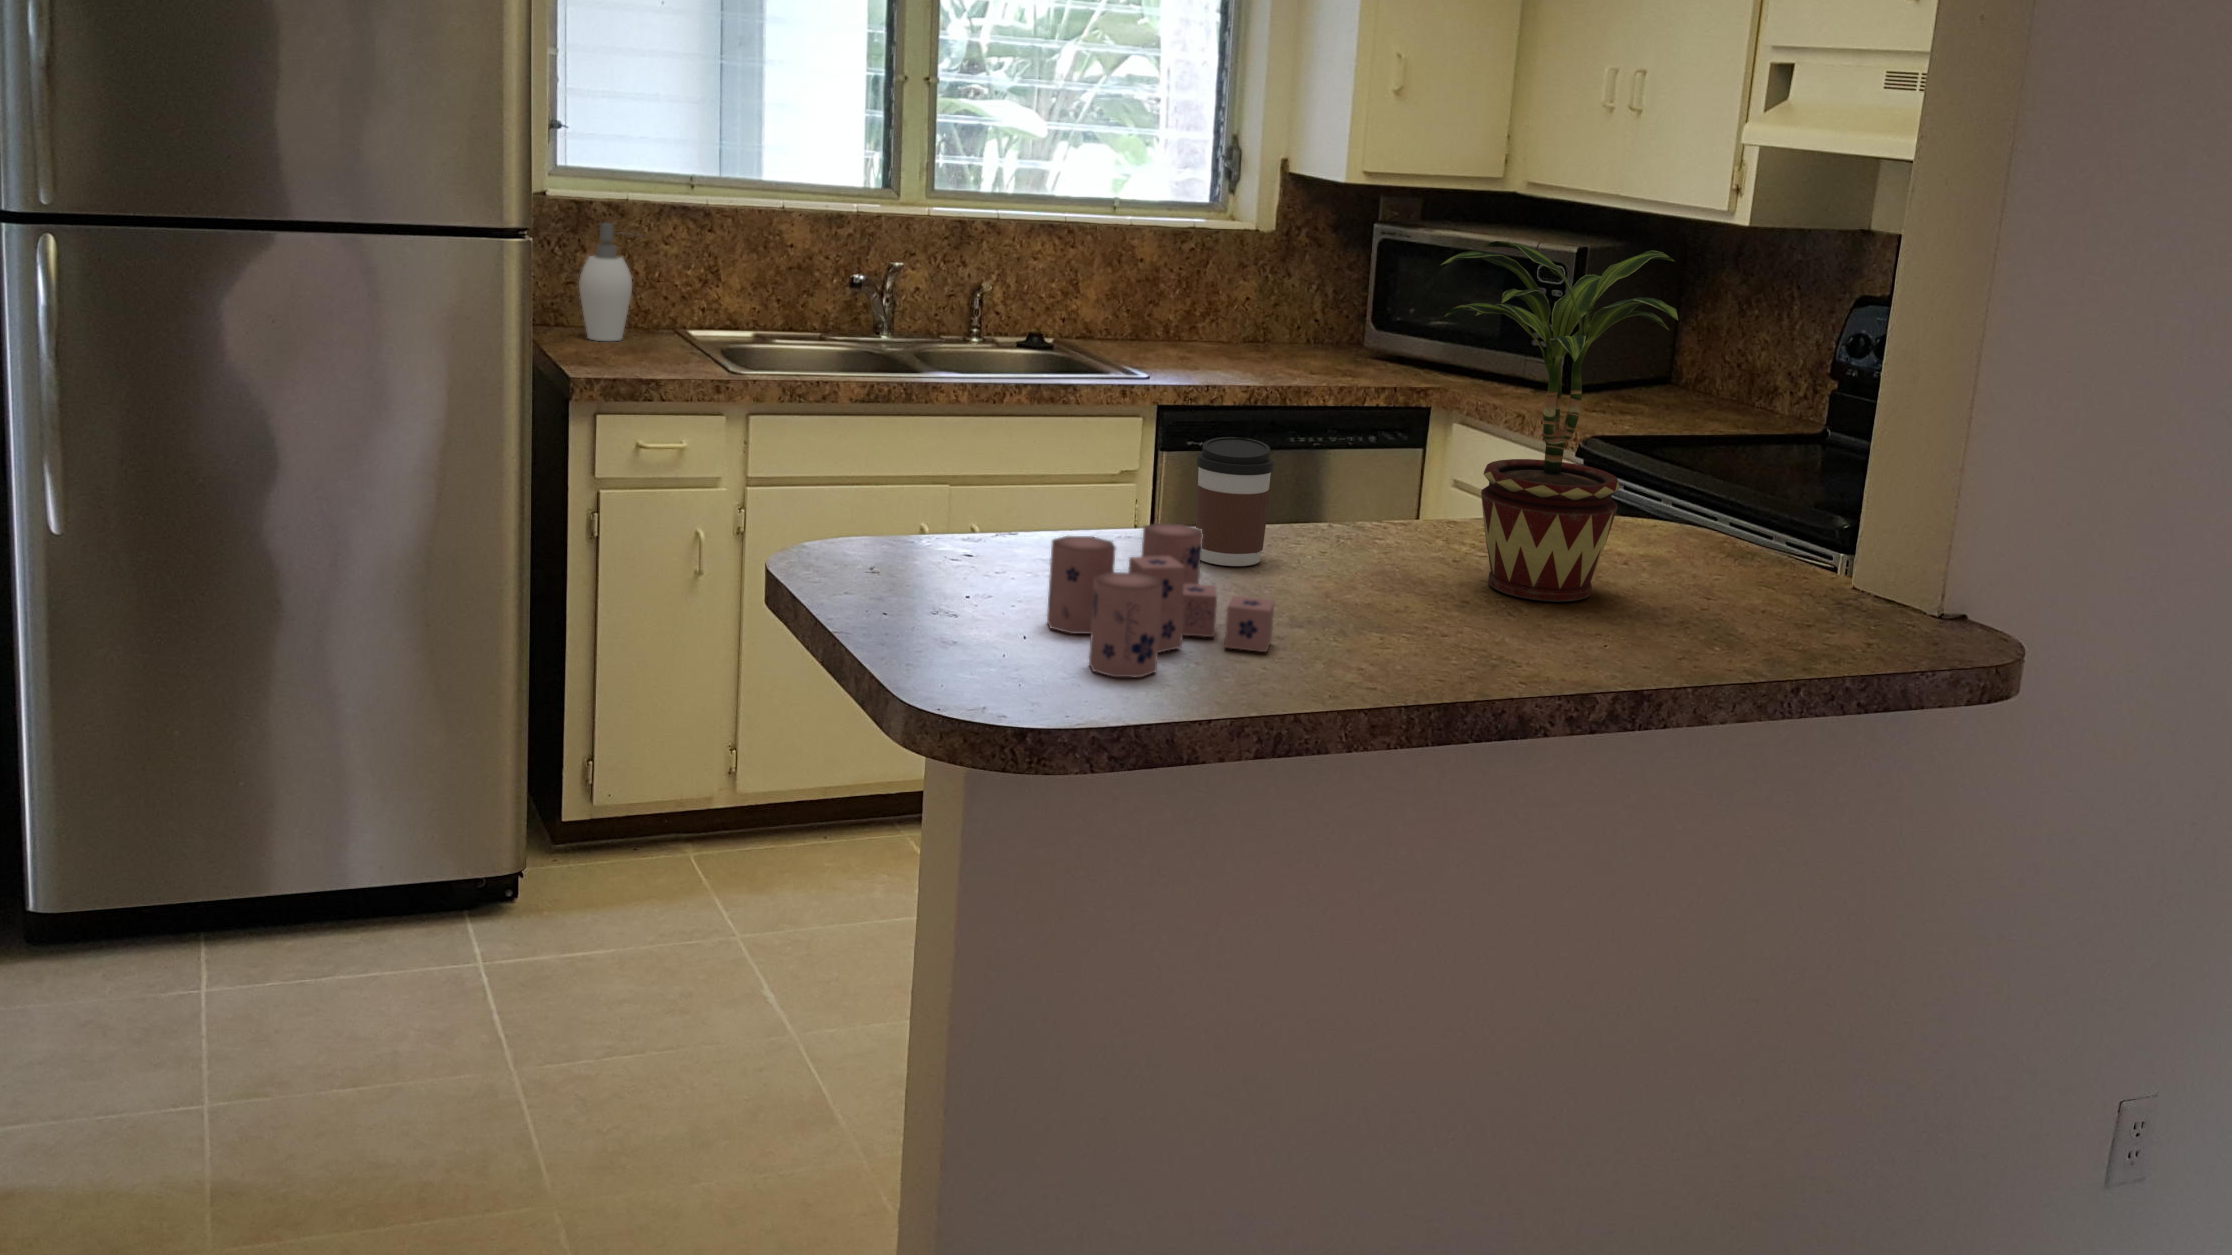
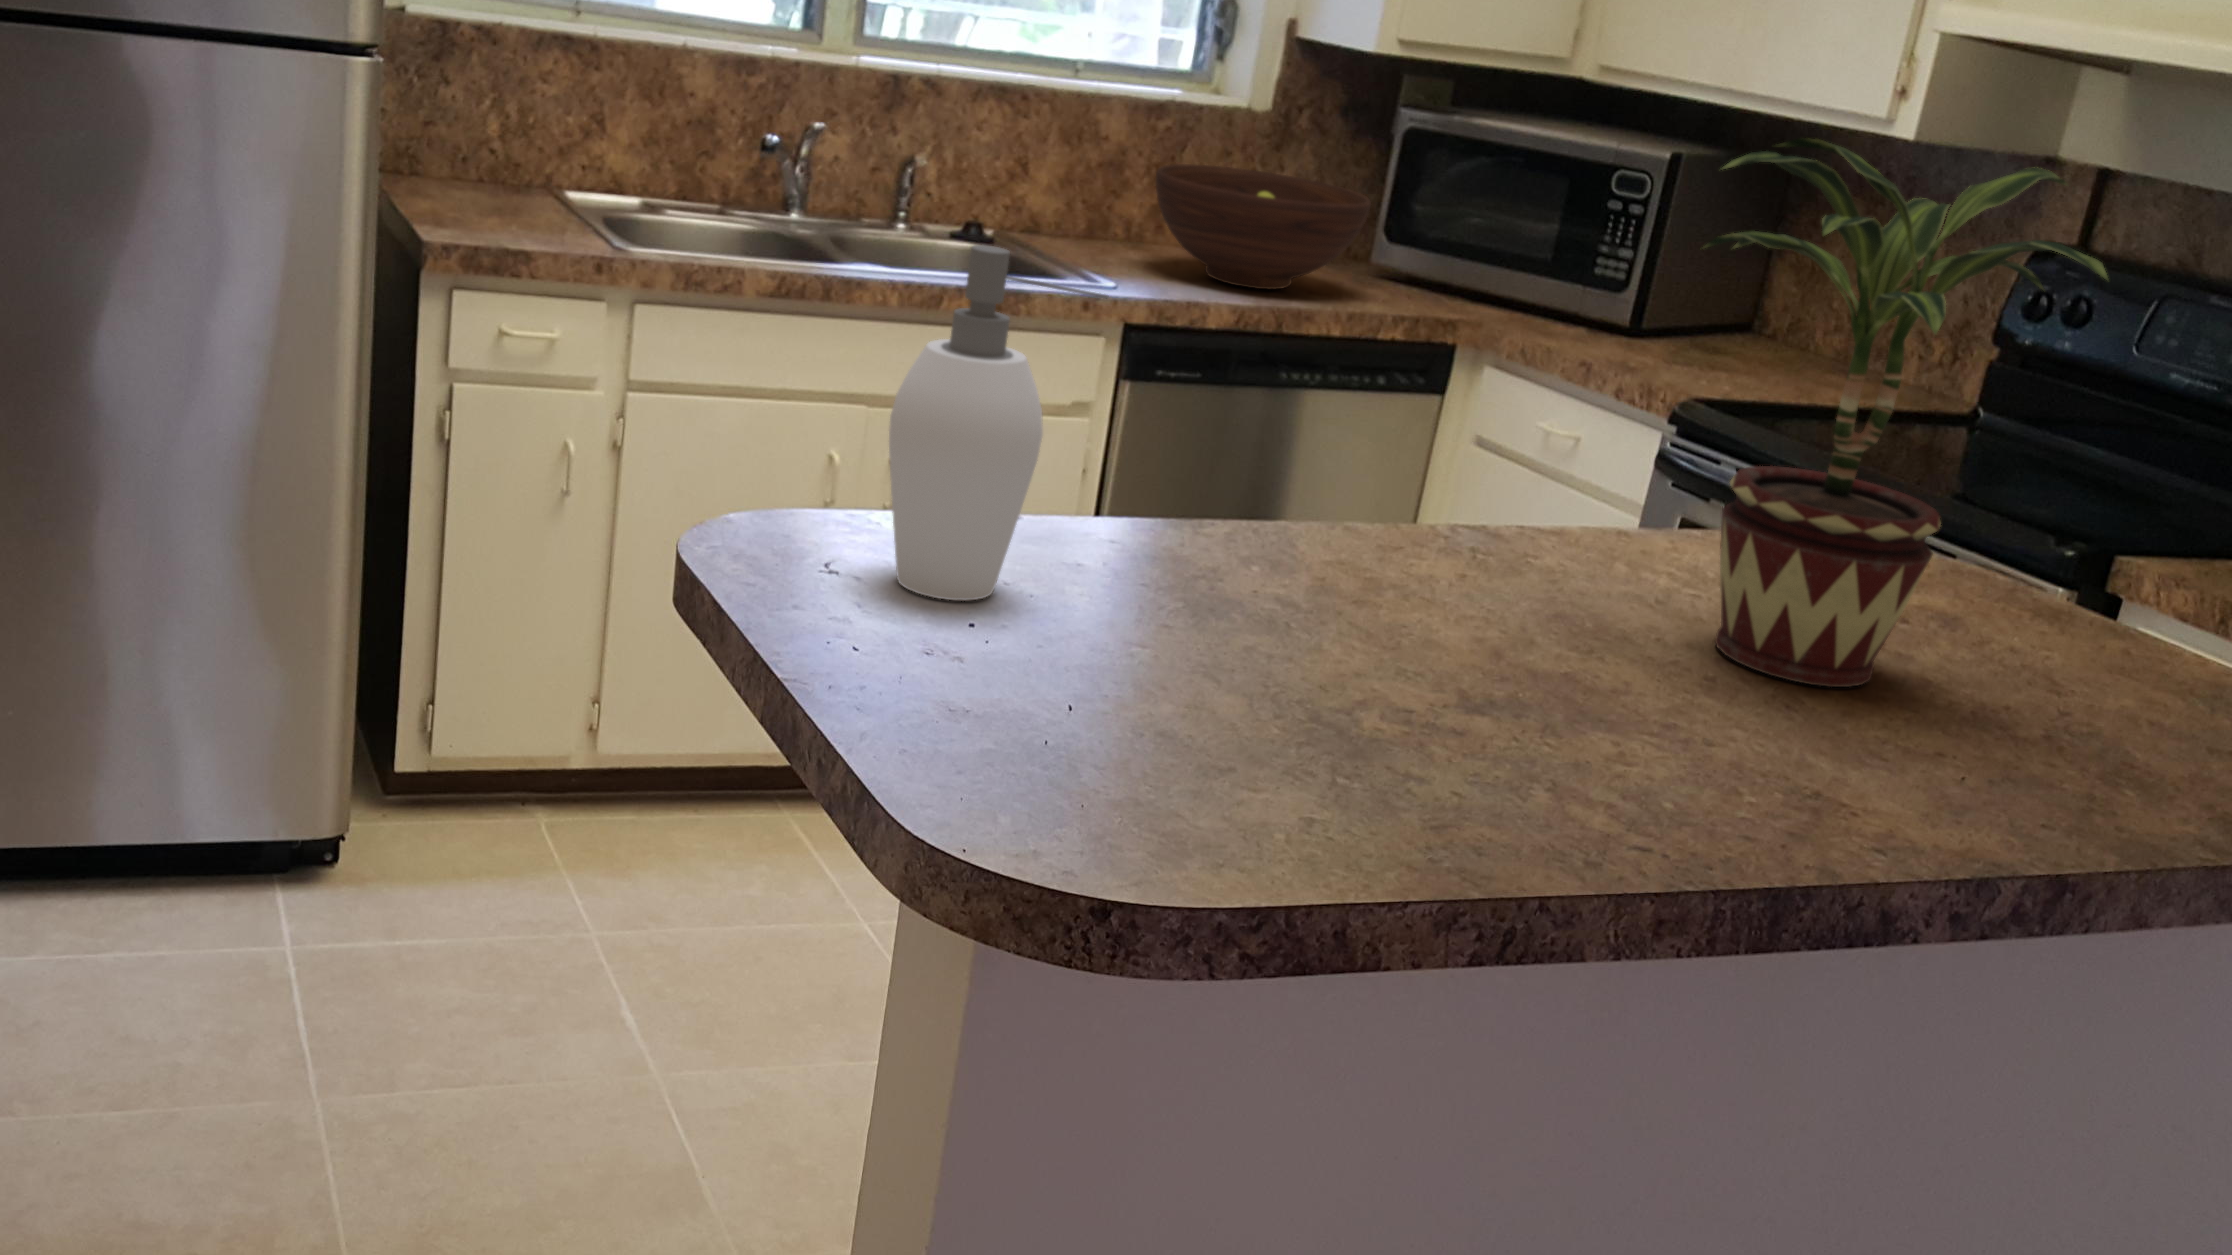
soap dispenser: present [579,223,635,341] -> present [889,245,1108,600]
fruit bowl: none [1176,278,1350,374] -> present [1156,164,1371,289]
coffee cup: present [1196,437,1274,566] -> none [1287,405,1417,596]
candle: present [1047,523,1275,677] -> none [1102,539,1458,803]

